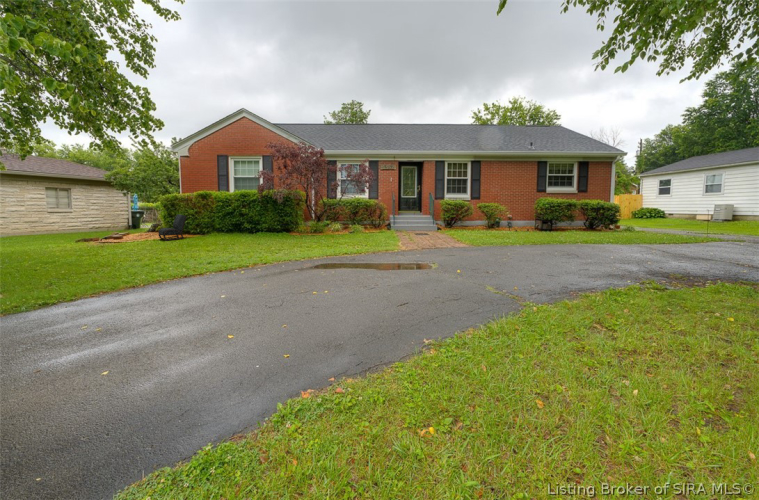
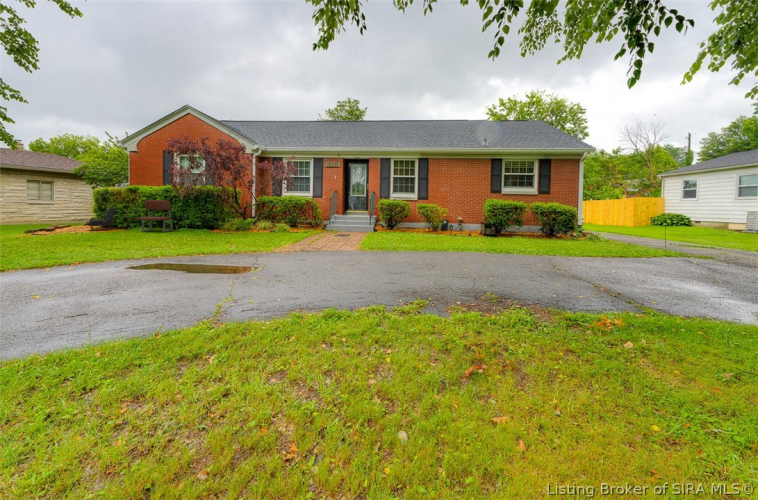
bench: none [215,206,251,239] -> present [135,200,173,232]

